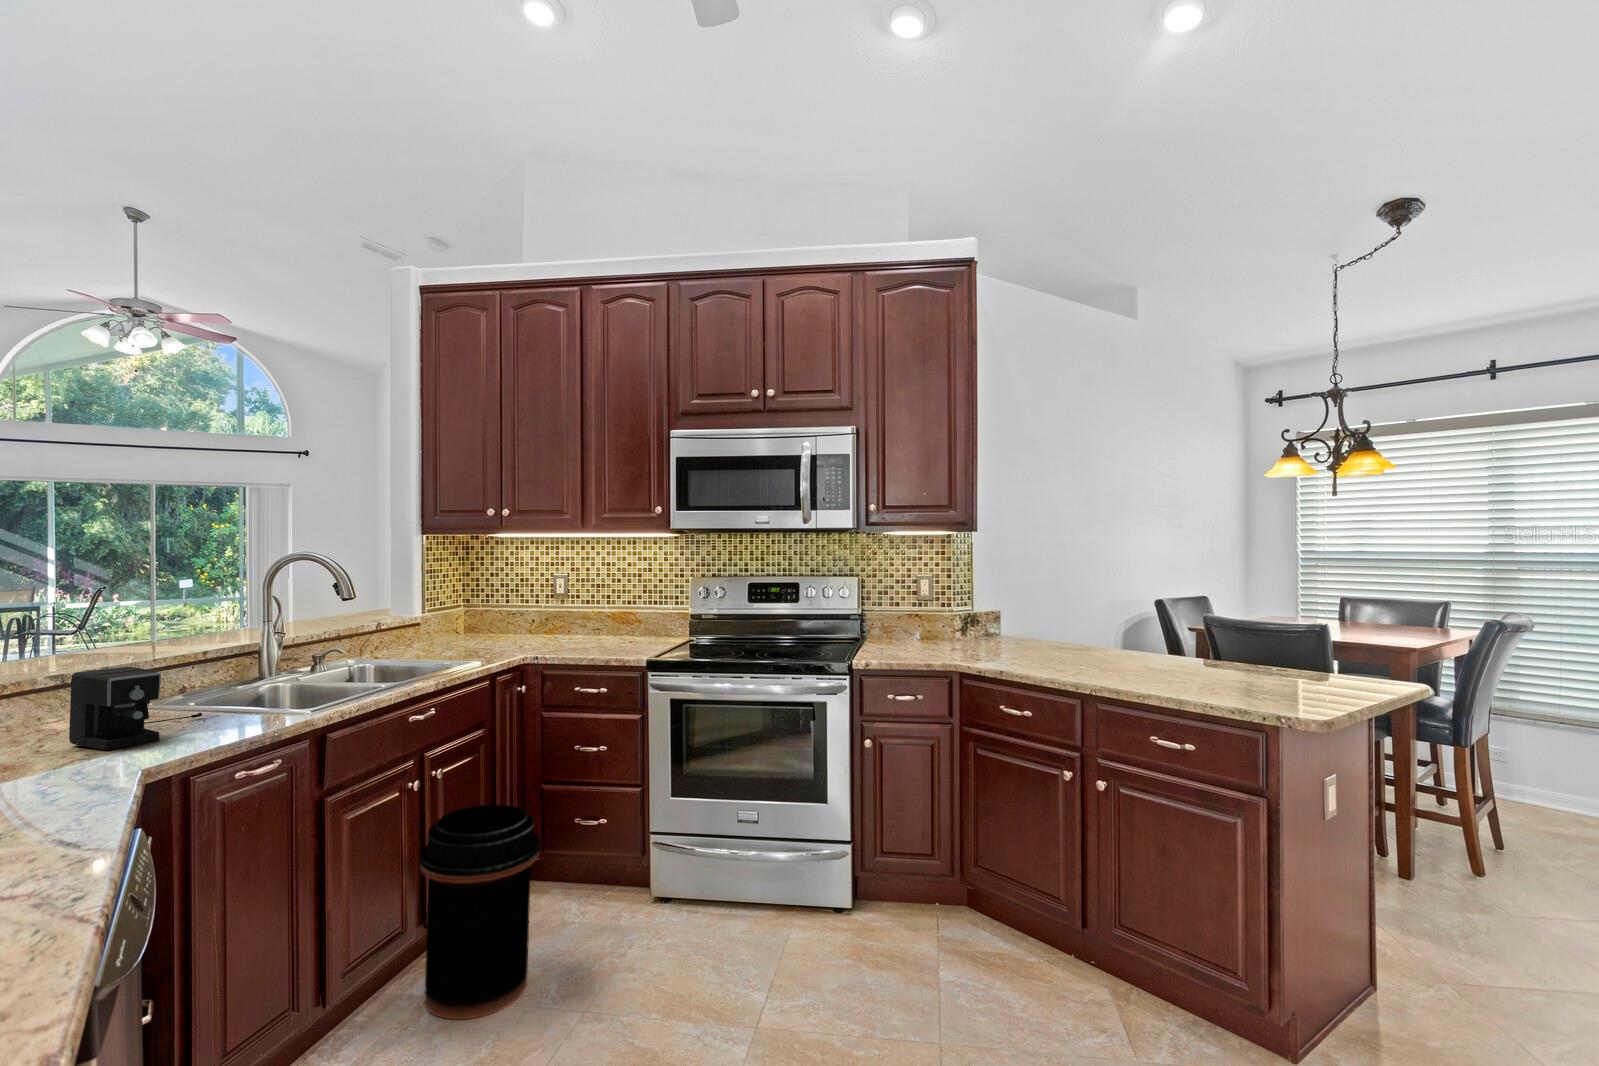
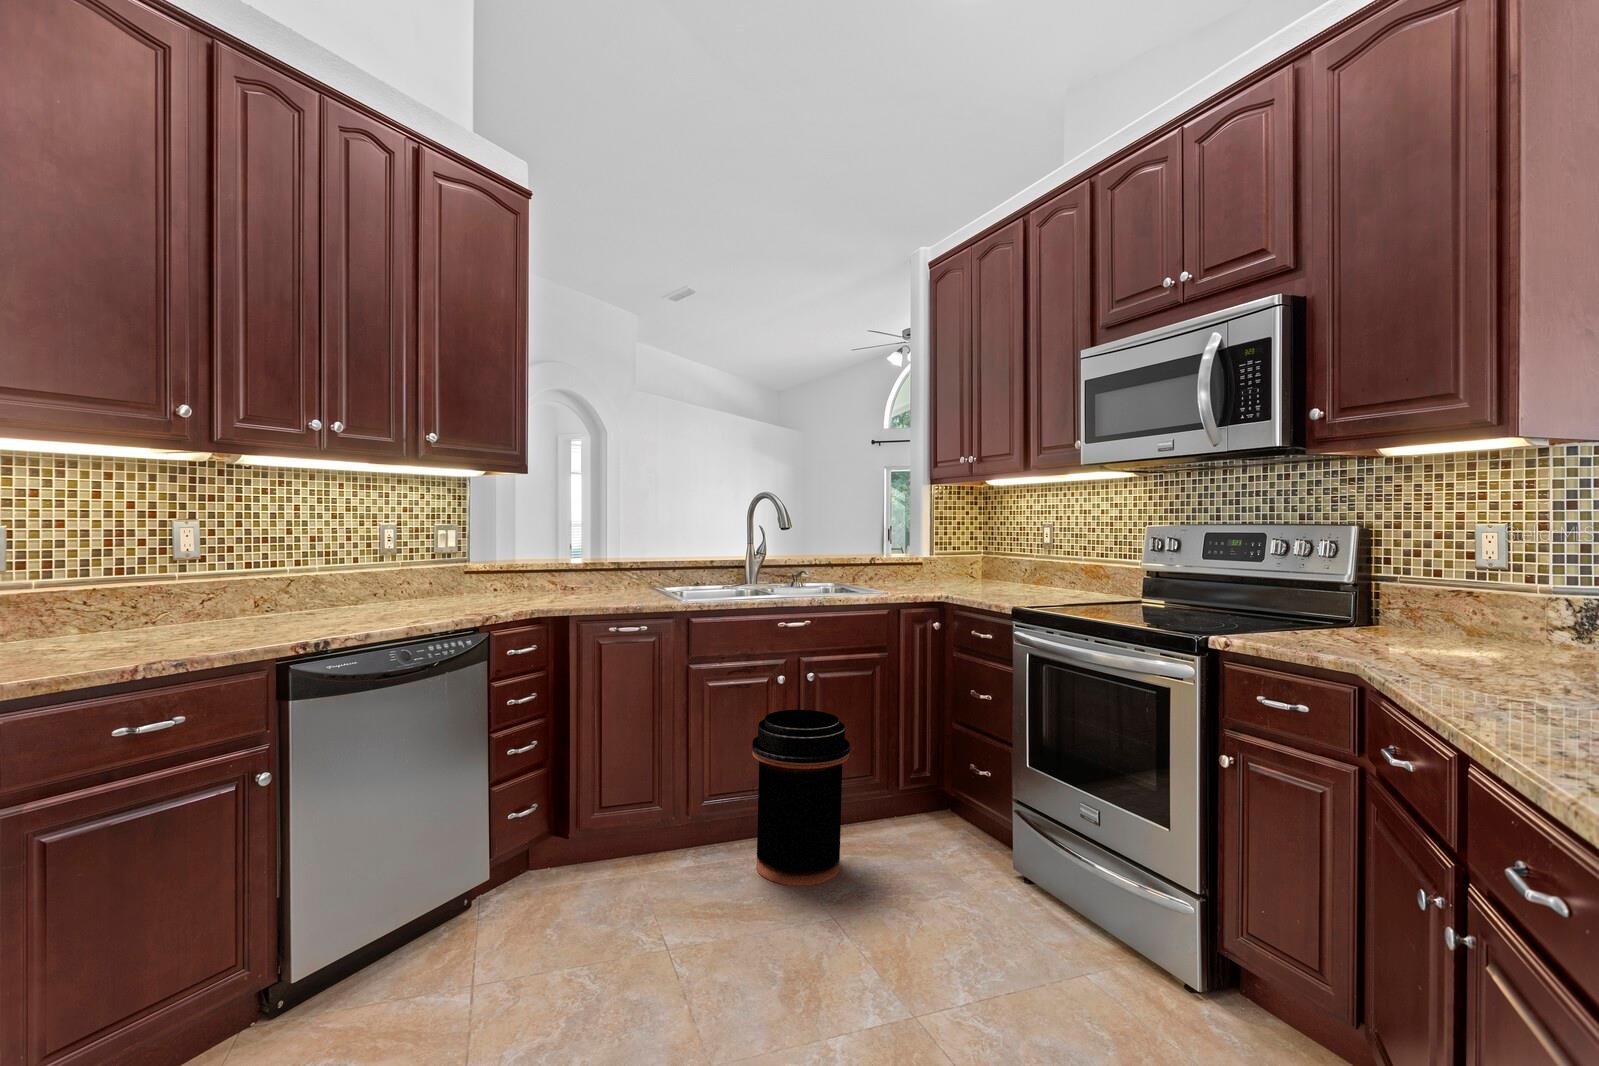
coffee maker: present [69,667,202,750] -> none [573,555,655,601]

